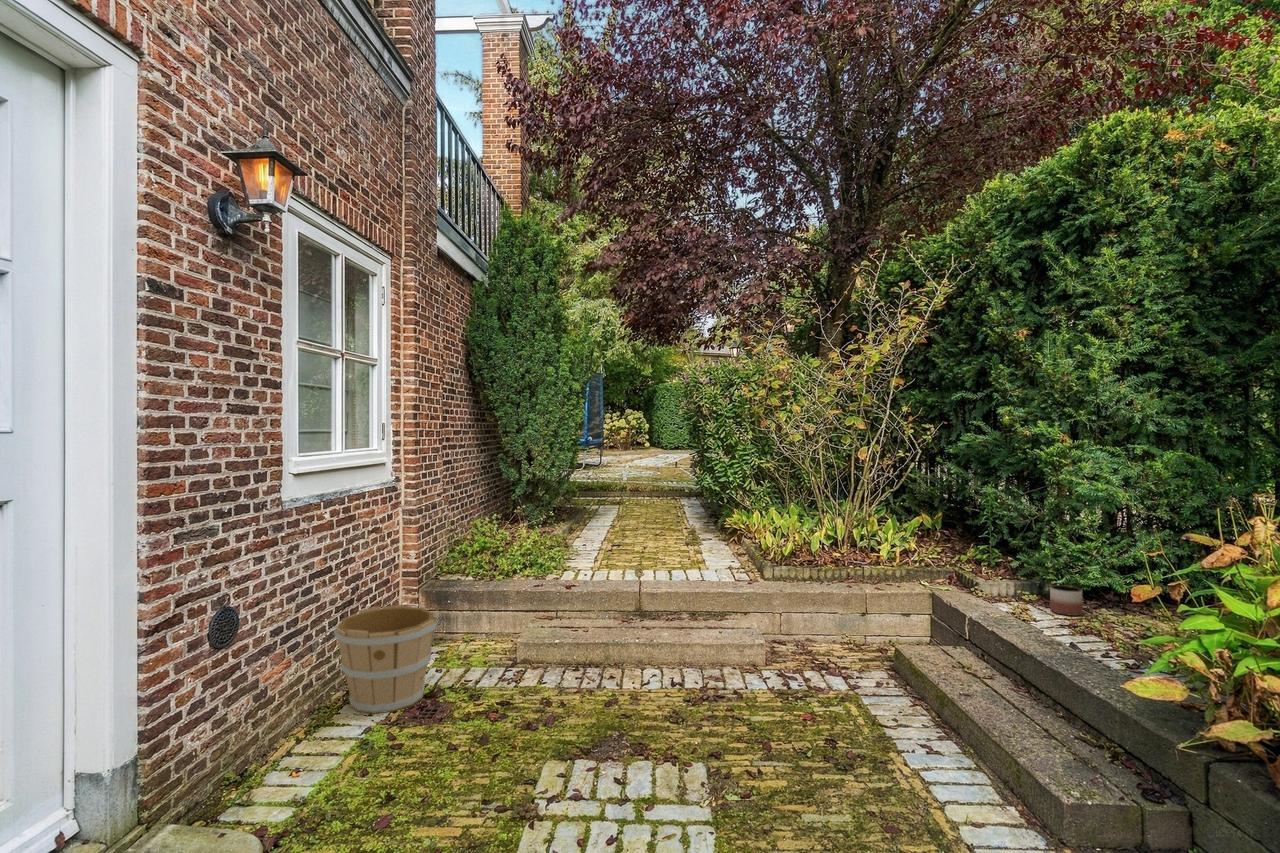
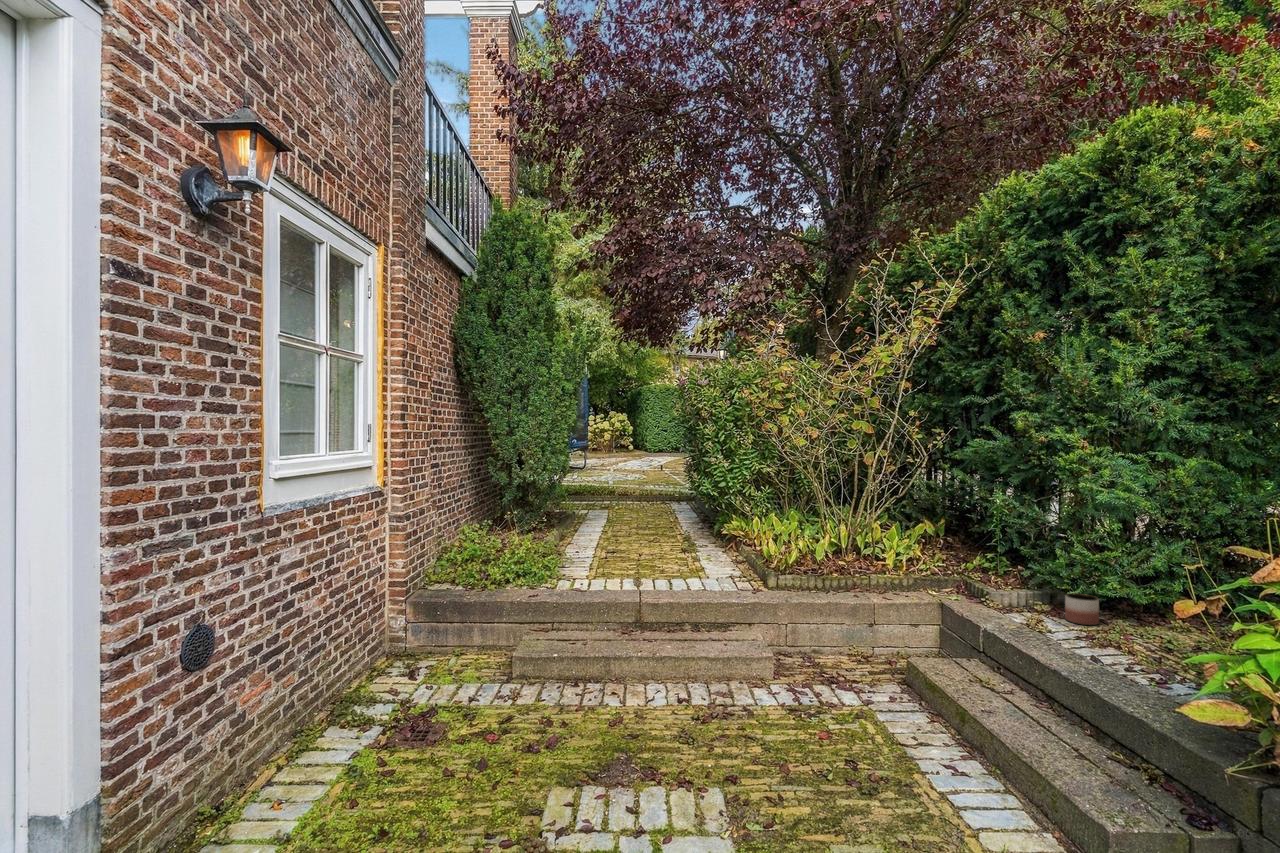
wooden bucket: present [334,605,438,714] -> none [317,618,429,737]

